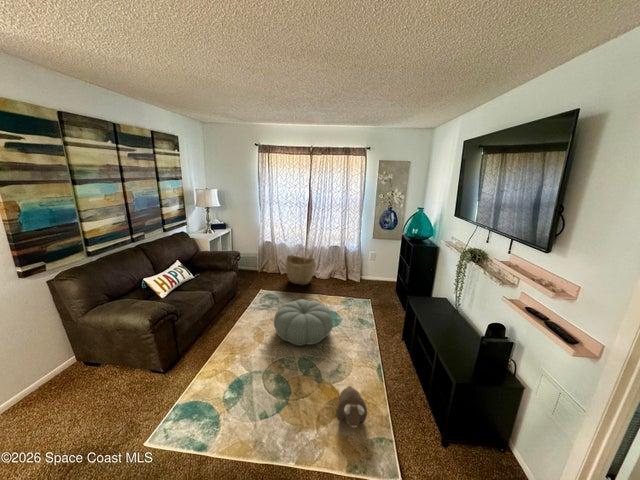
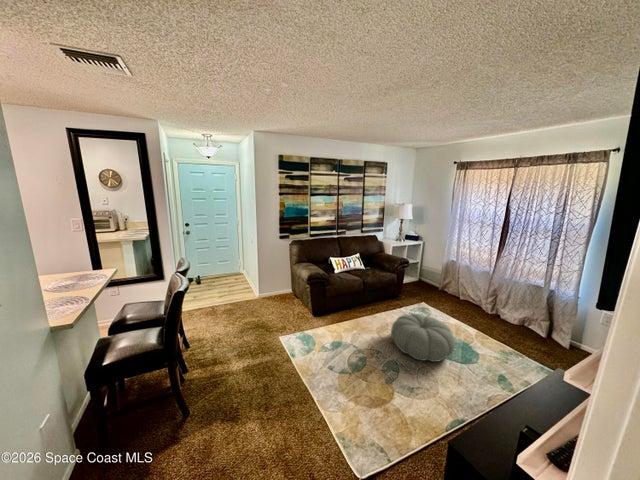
woven basket: present [286,248,315,285] -> none [458,275,498,317]
plush toy: present [336,386,367,429] -> none [361,391,398,429]

